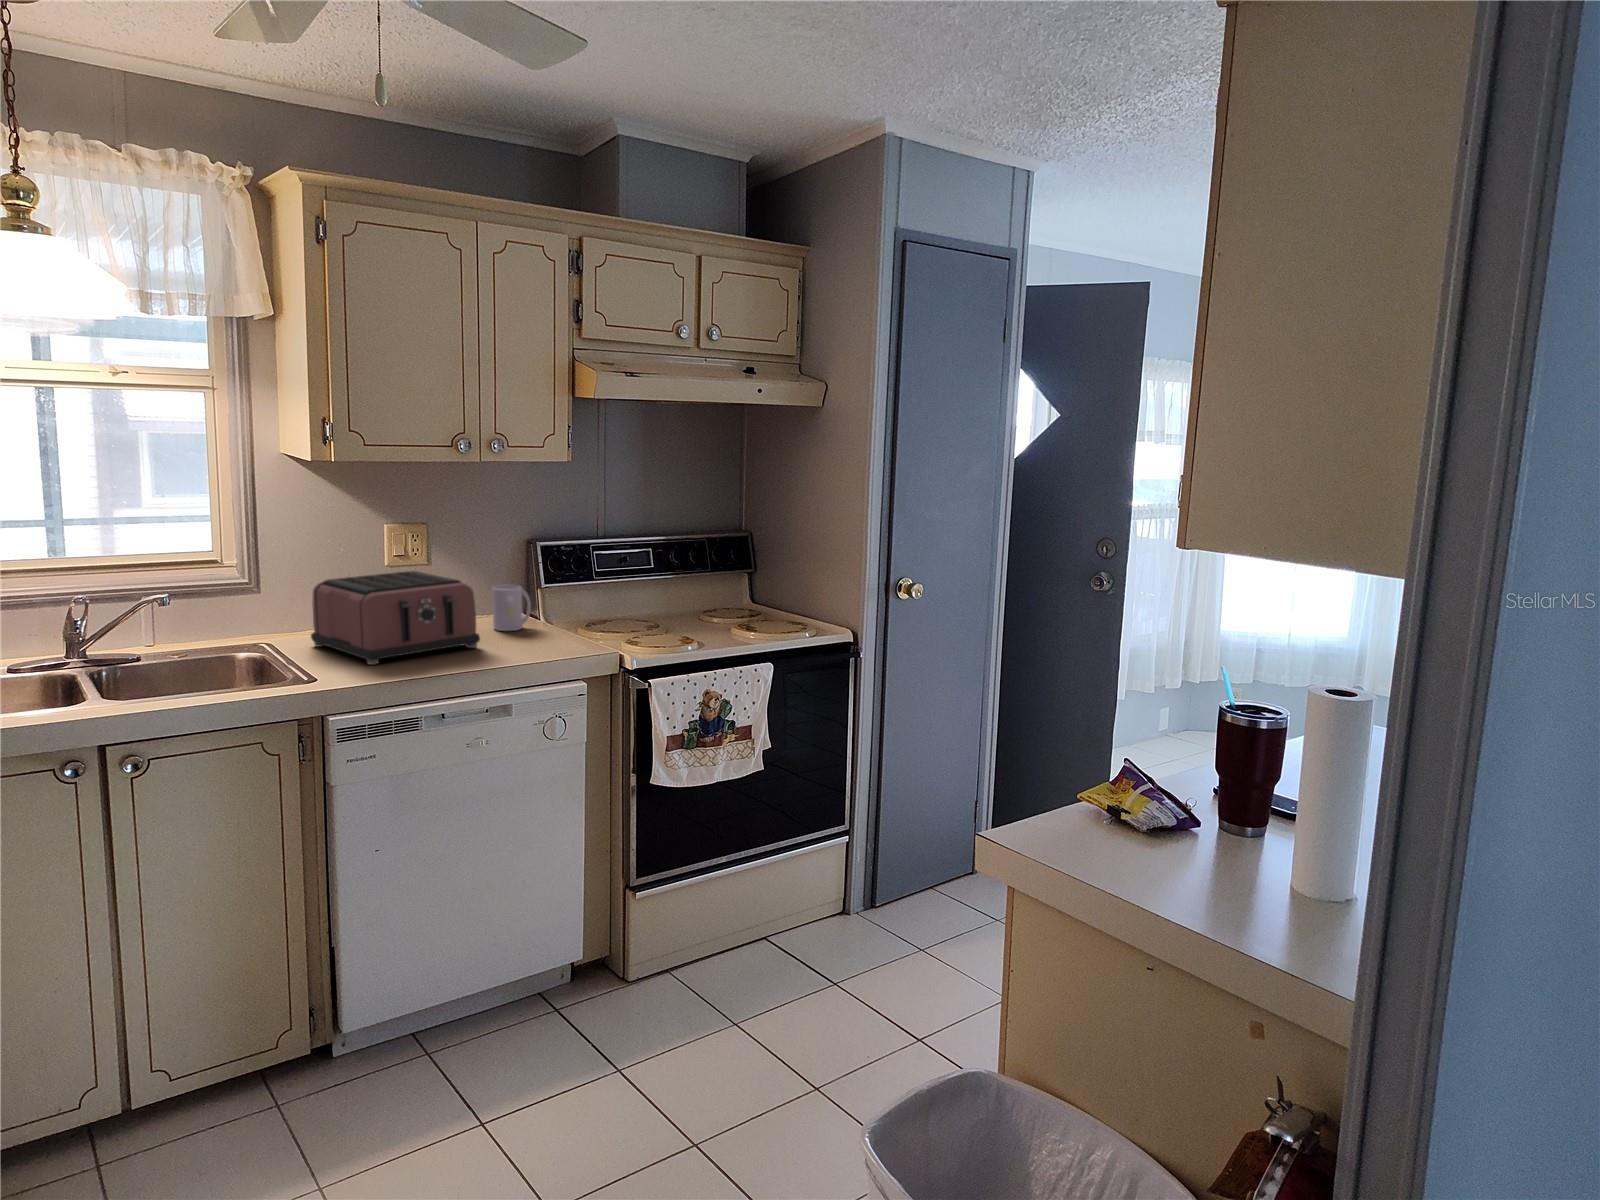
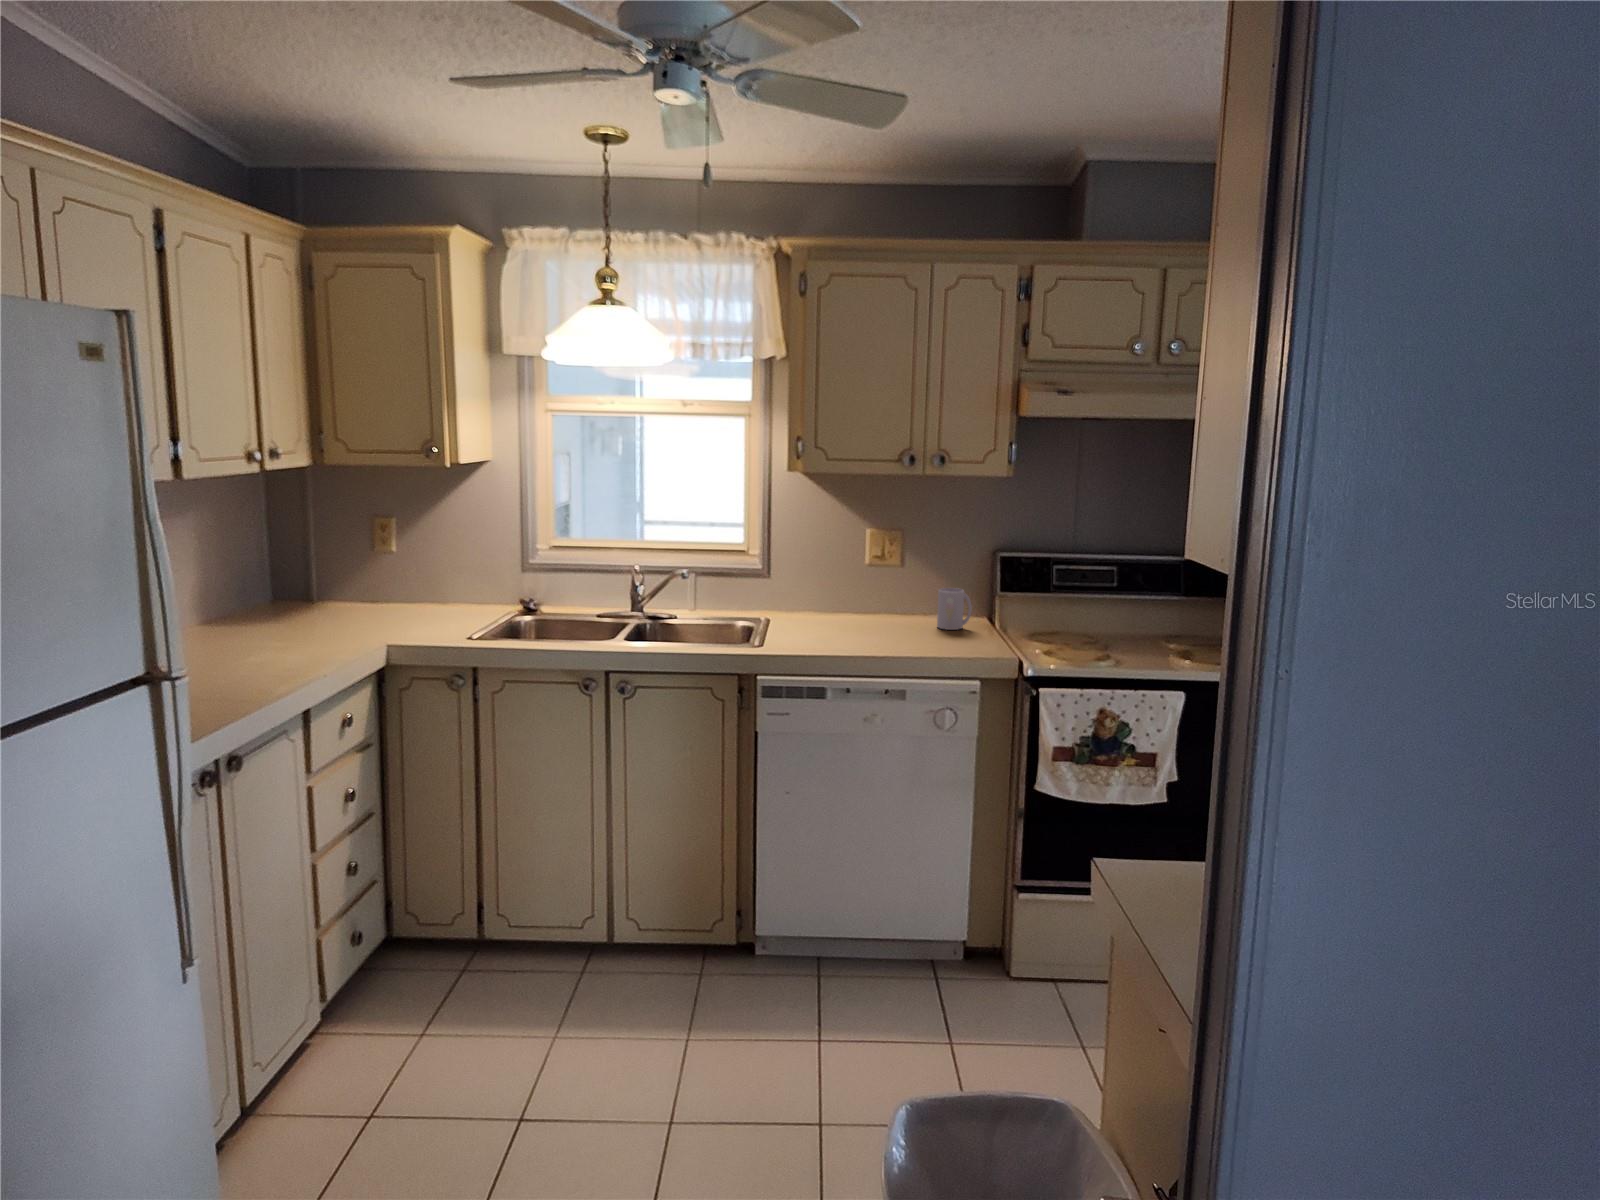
toaster: present [311,571,480,665] -> none [787,568,907,641]

